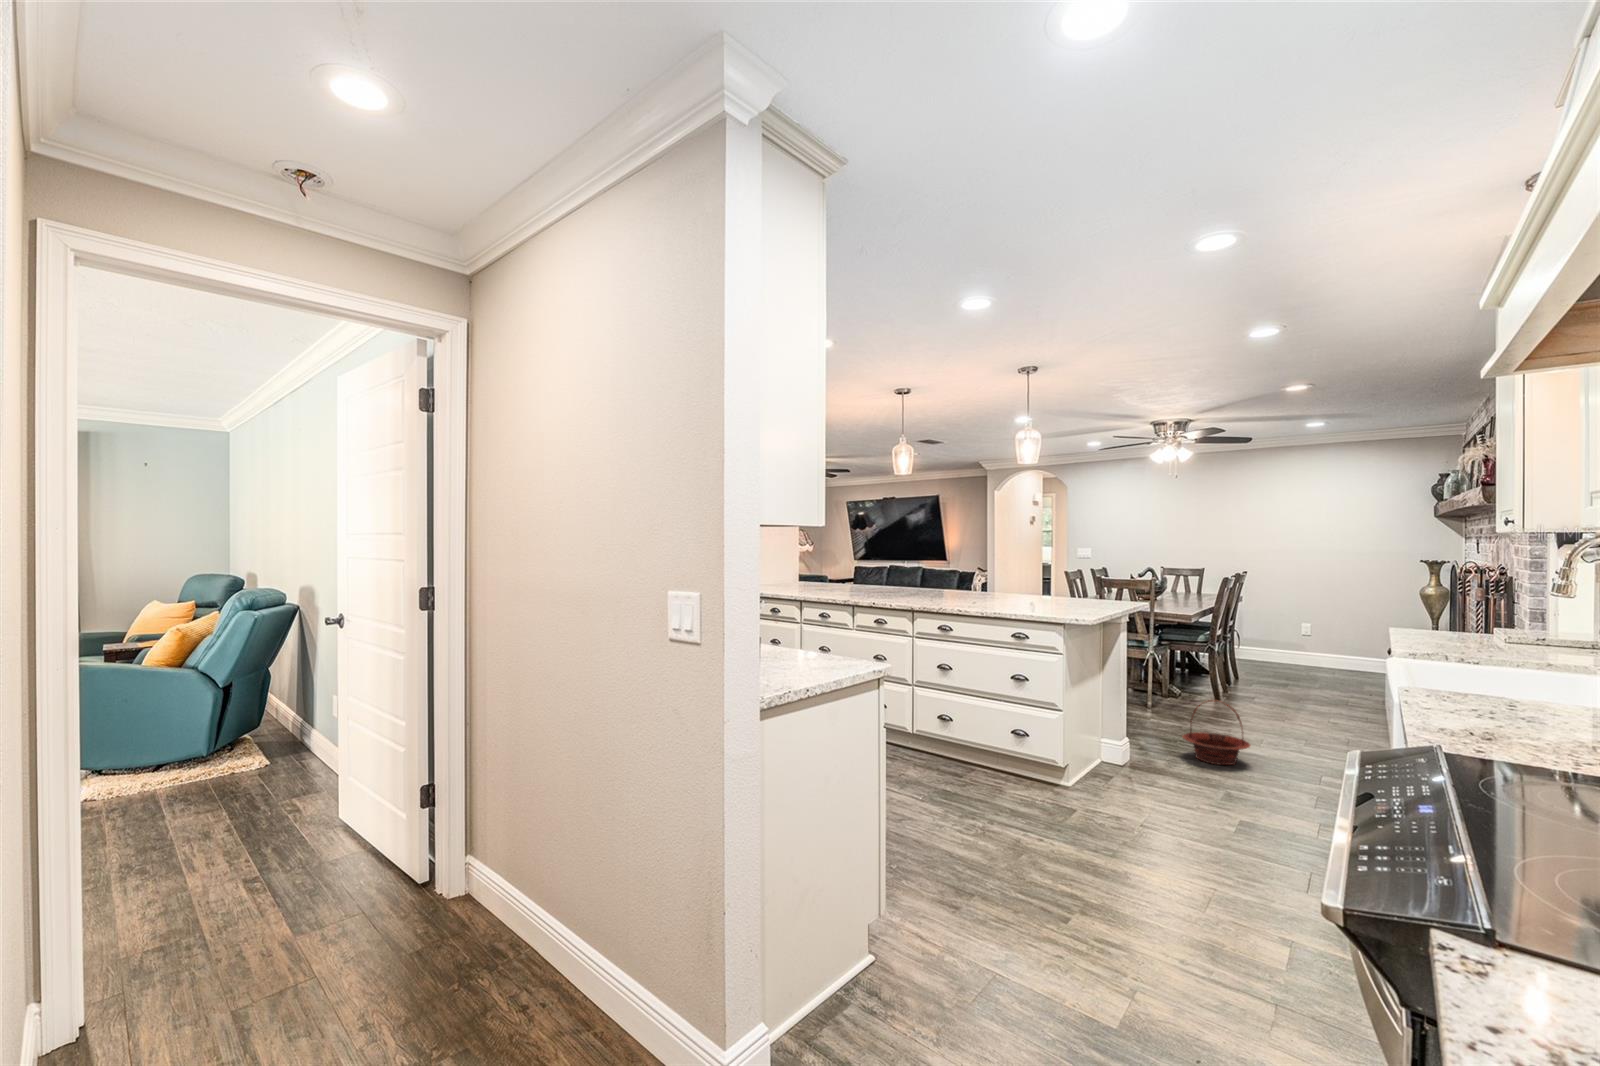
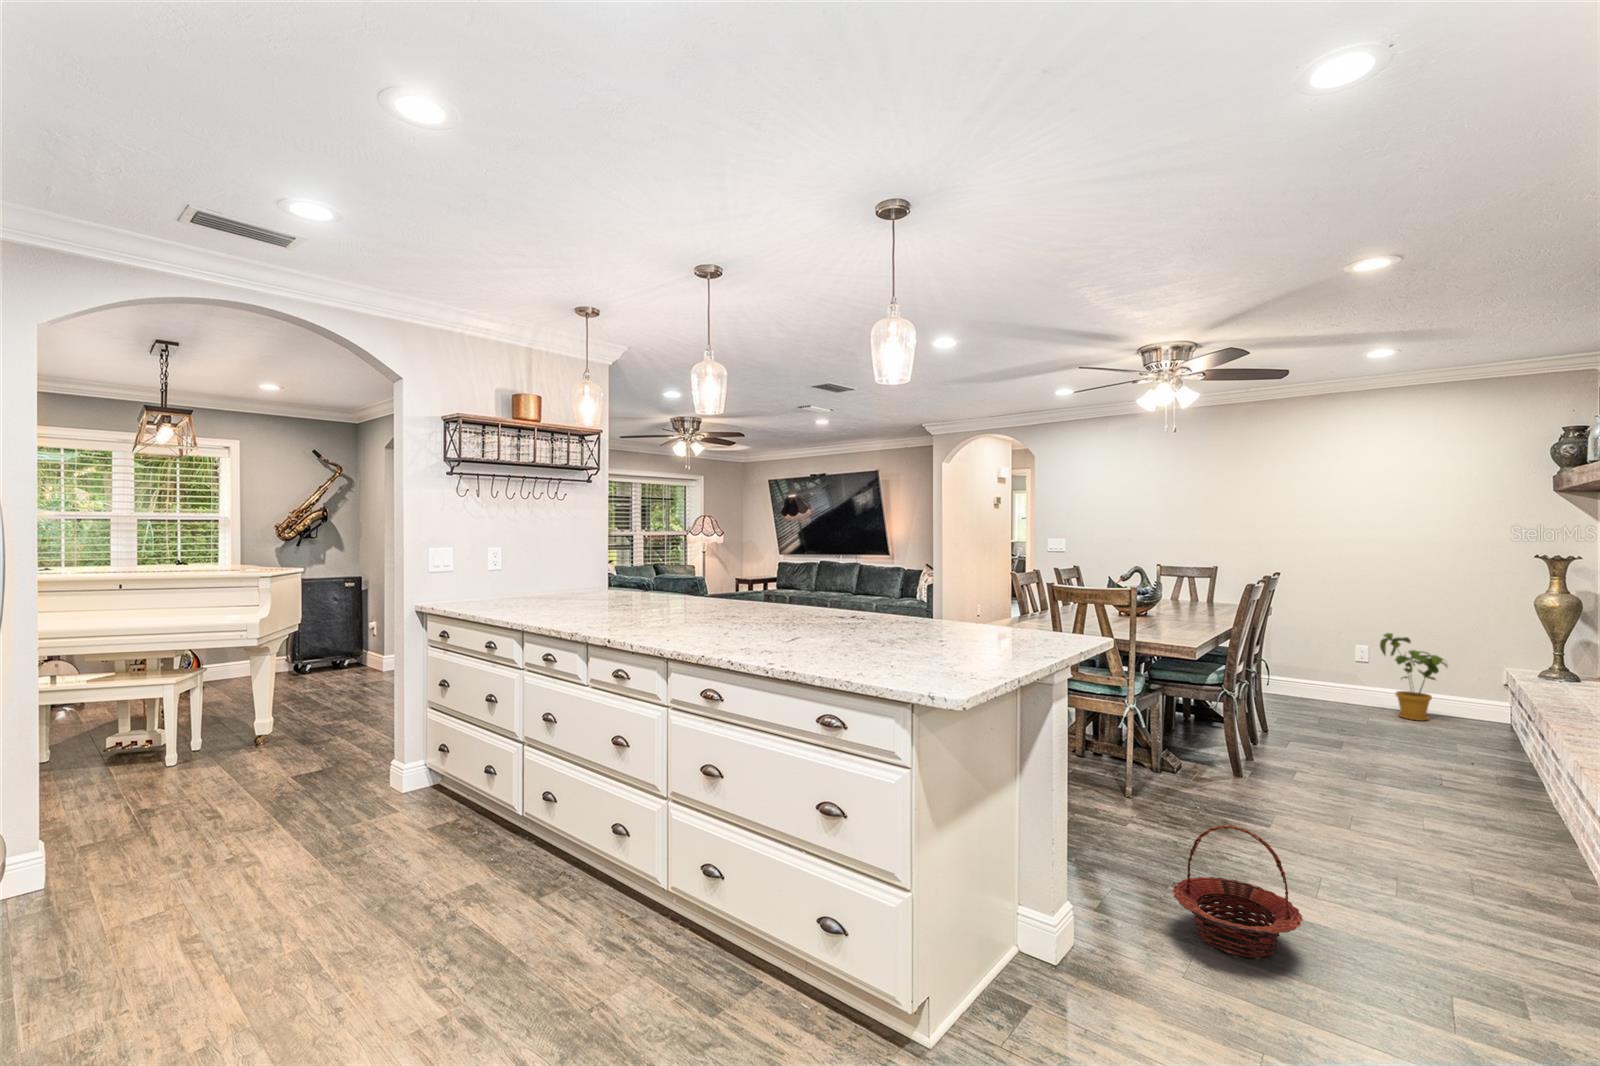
house plant: none [1318,614,1364,674] -> present [1380,633,1448,721]

